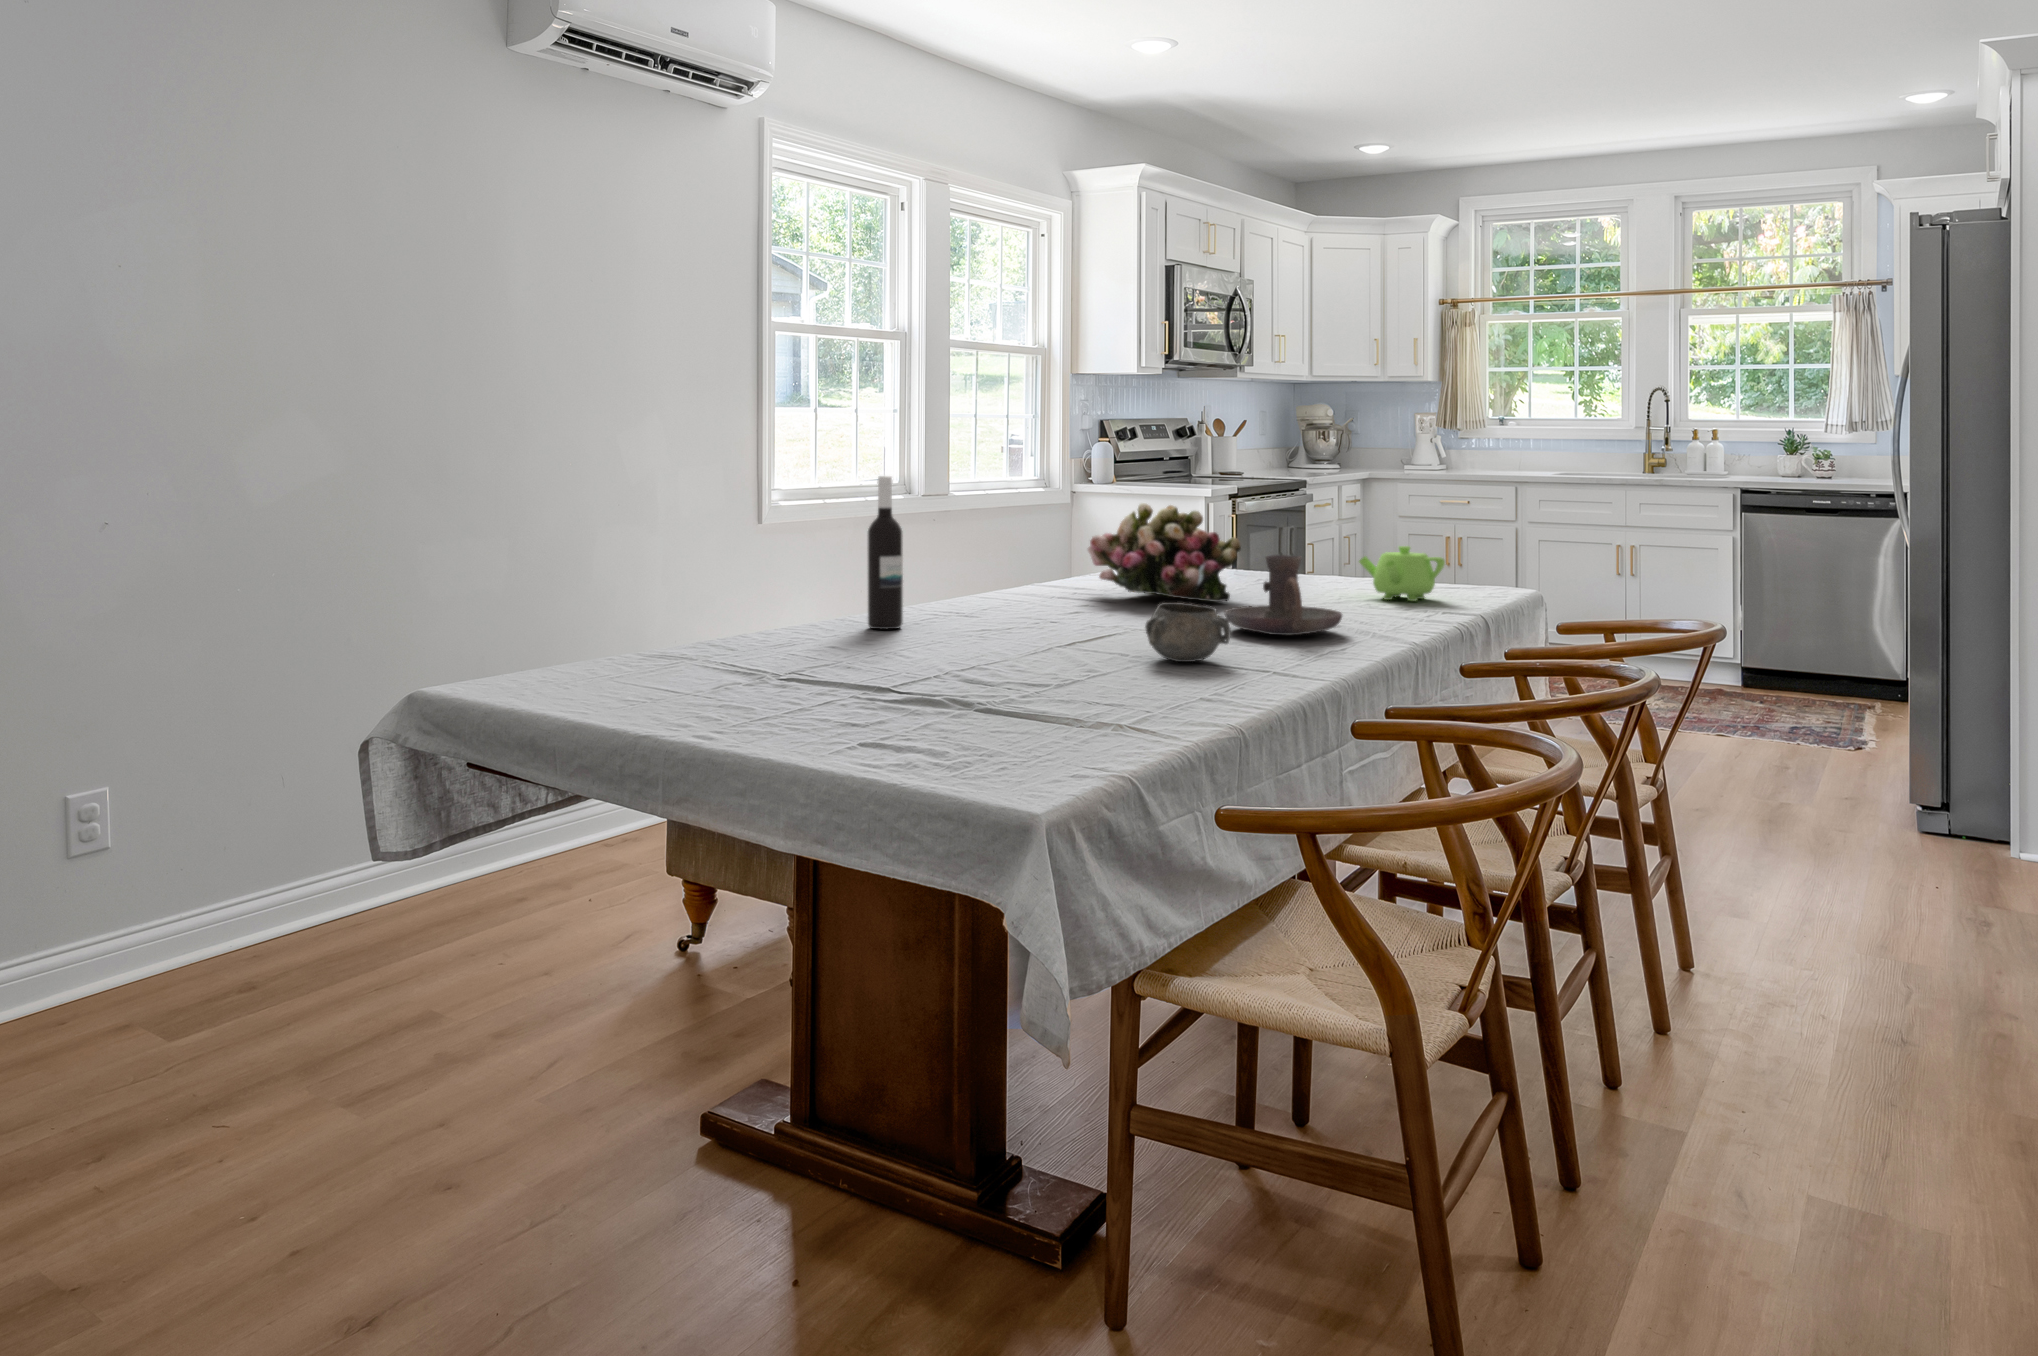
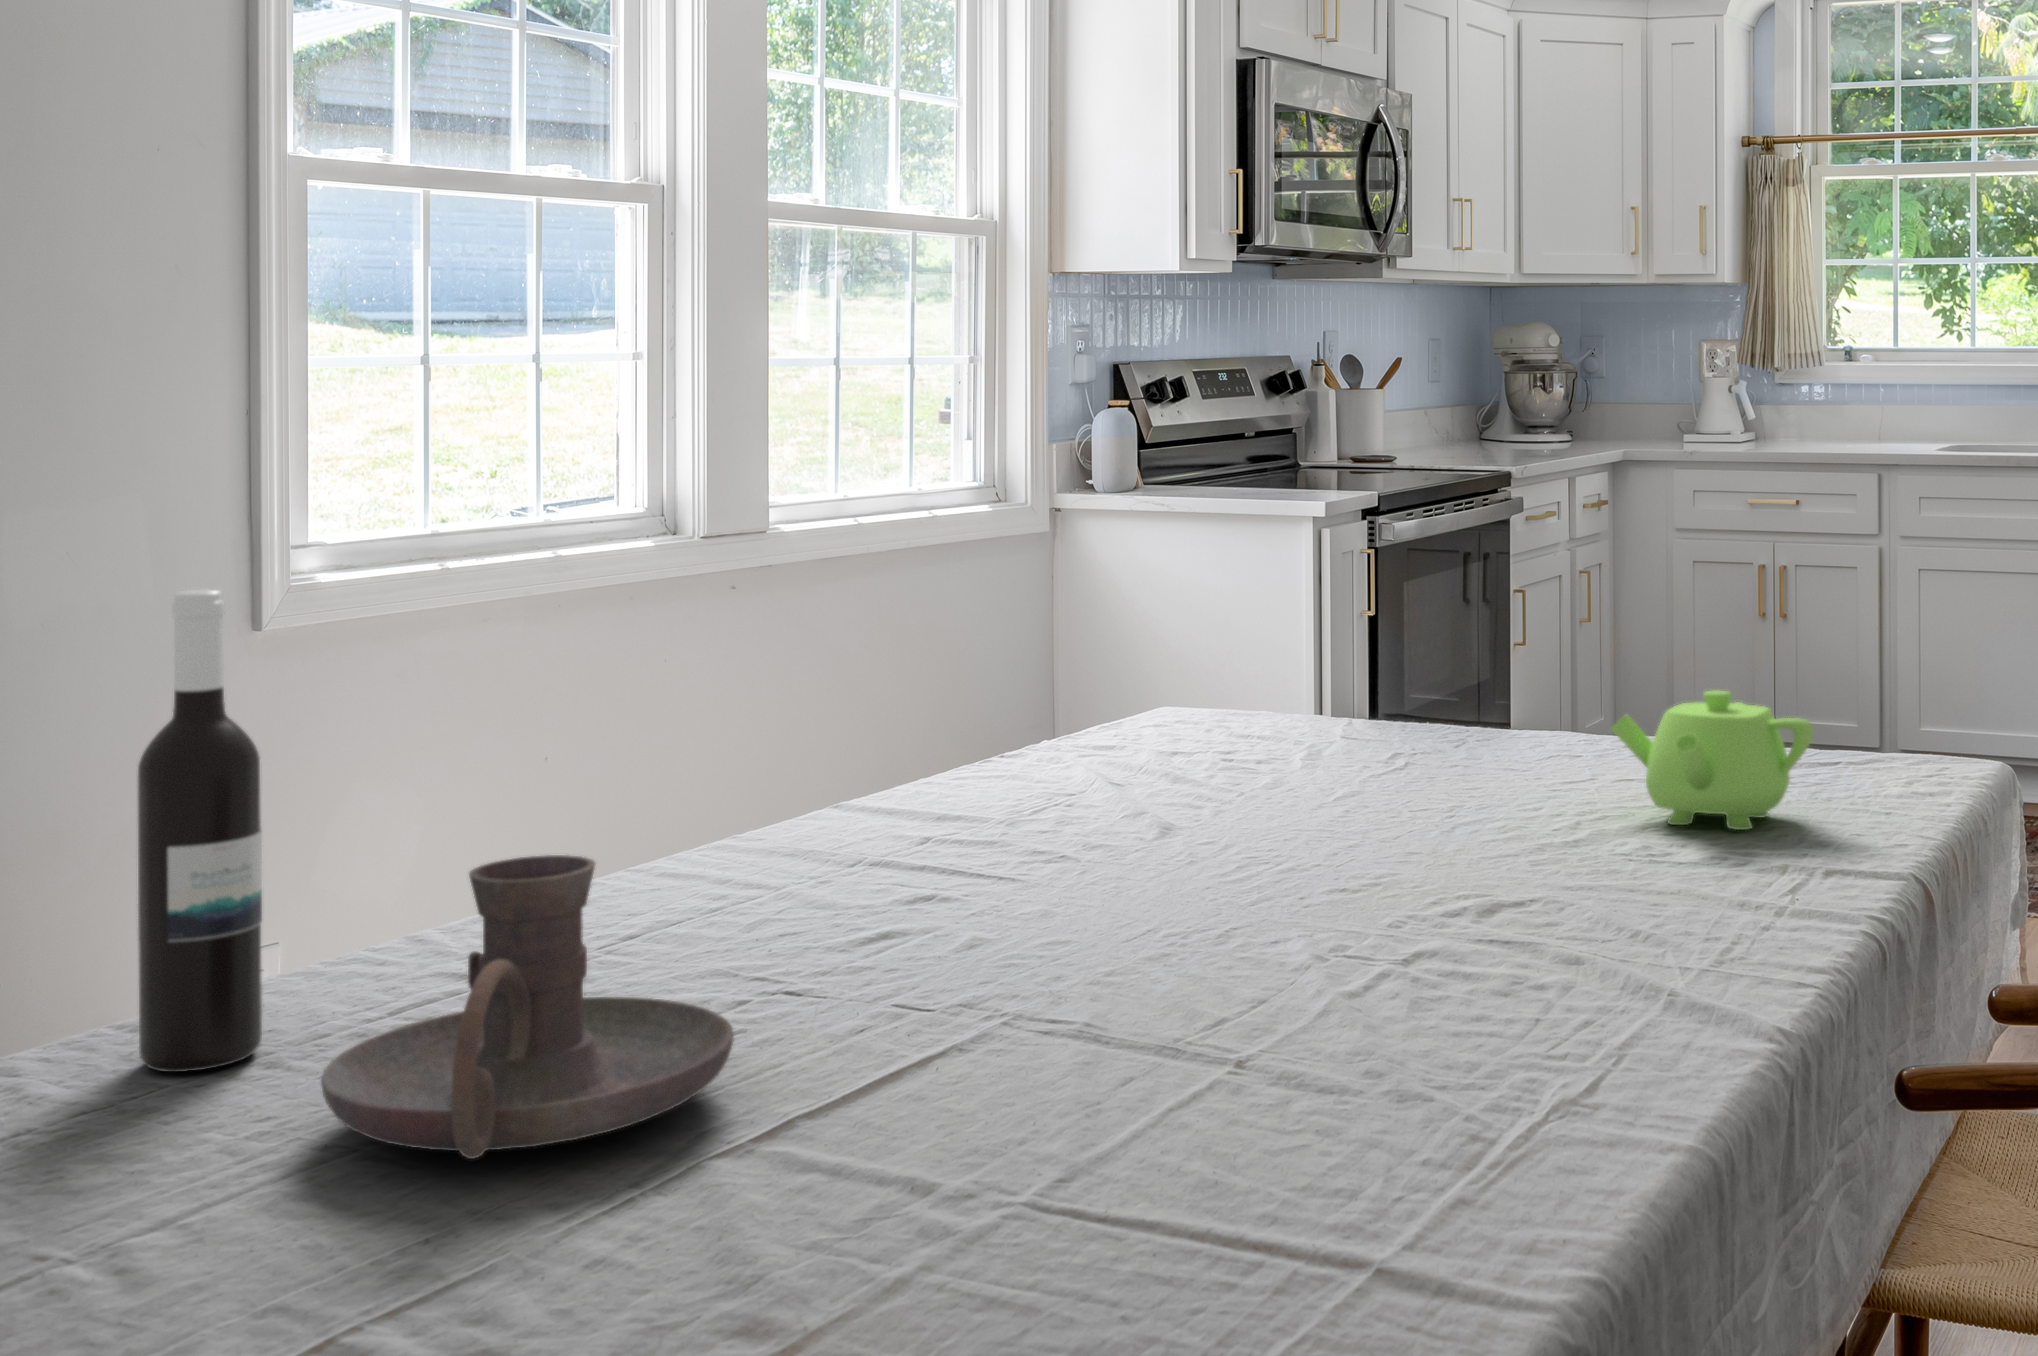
flower arrangement: present [1088,503,1241,602] -> none [928,603,1324,864]
candle holder: present [1224,555,1342,635] -> present [321,855,734,1159]
decorative bowl: present [1145,602,1231,662] -> none [934,1000,1218,1217]

